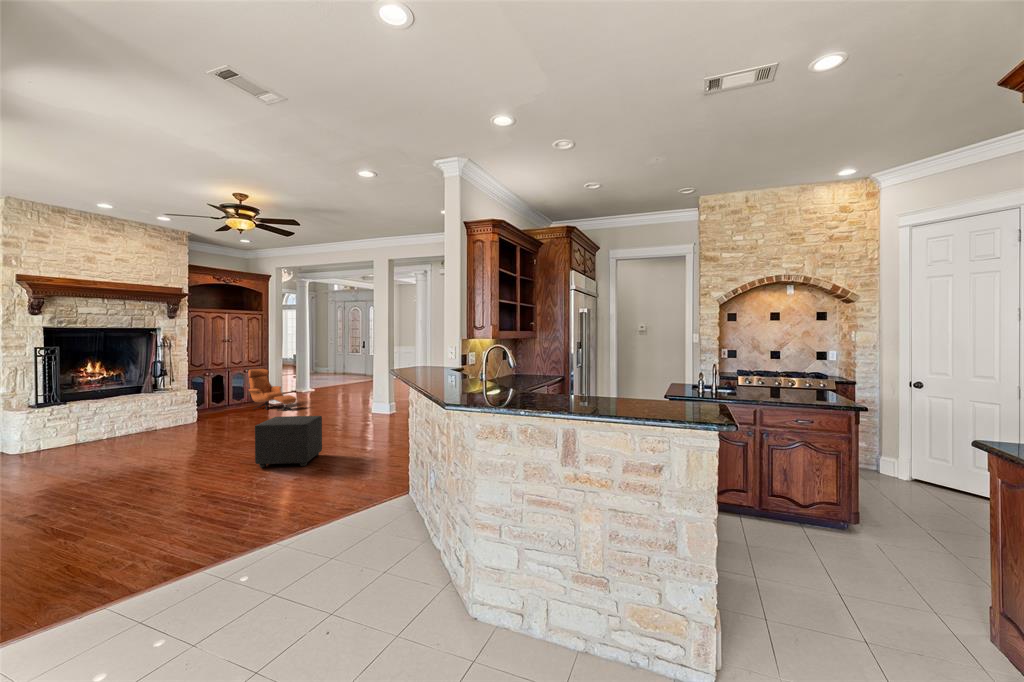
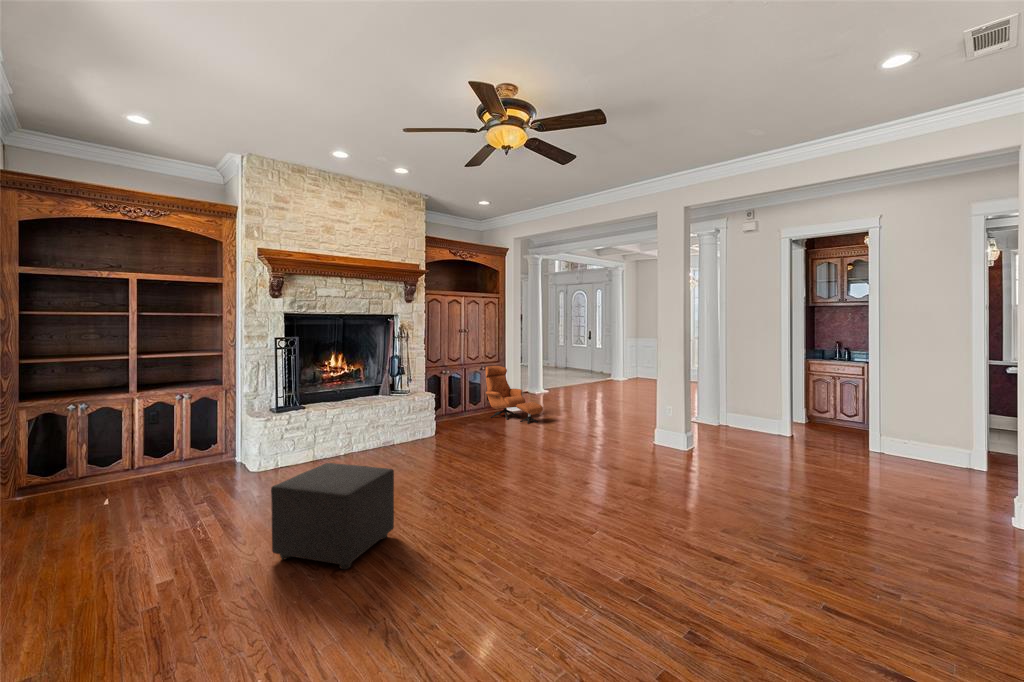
ottoman: present [255,416,322,468] -> present [271,463,394,569]

